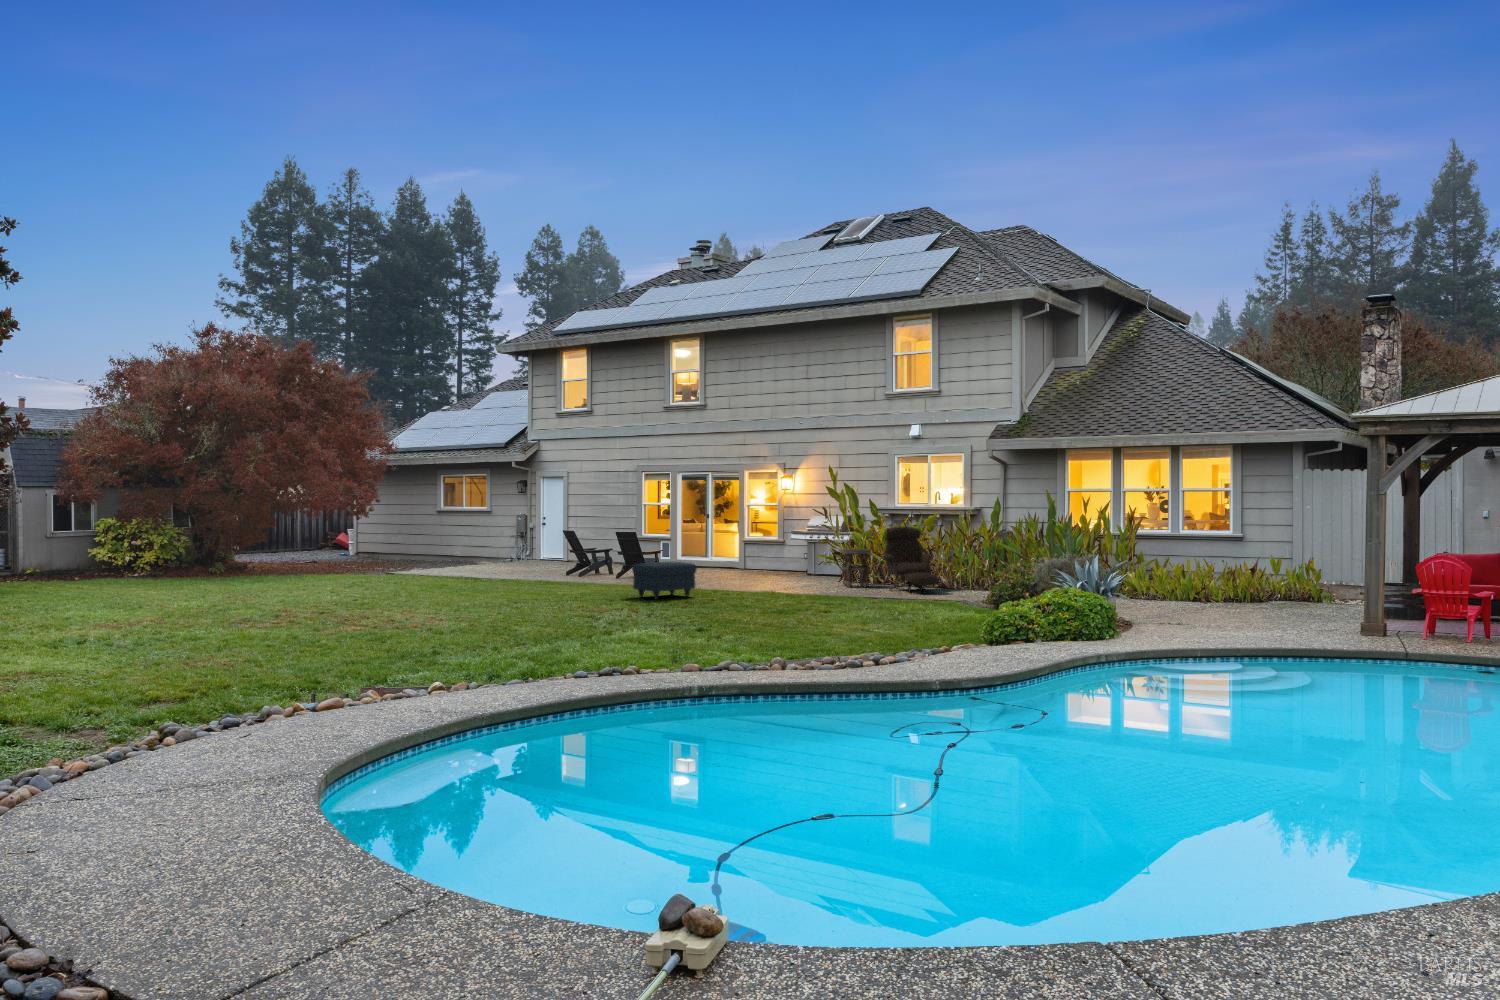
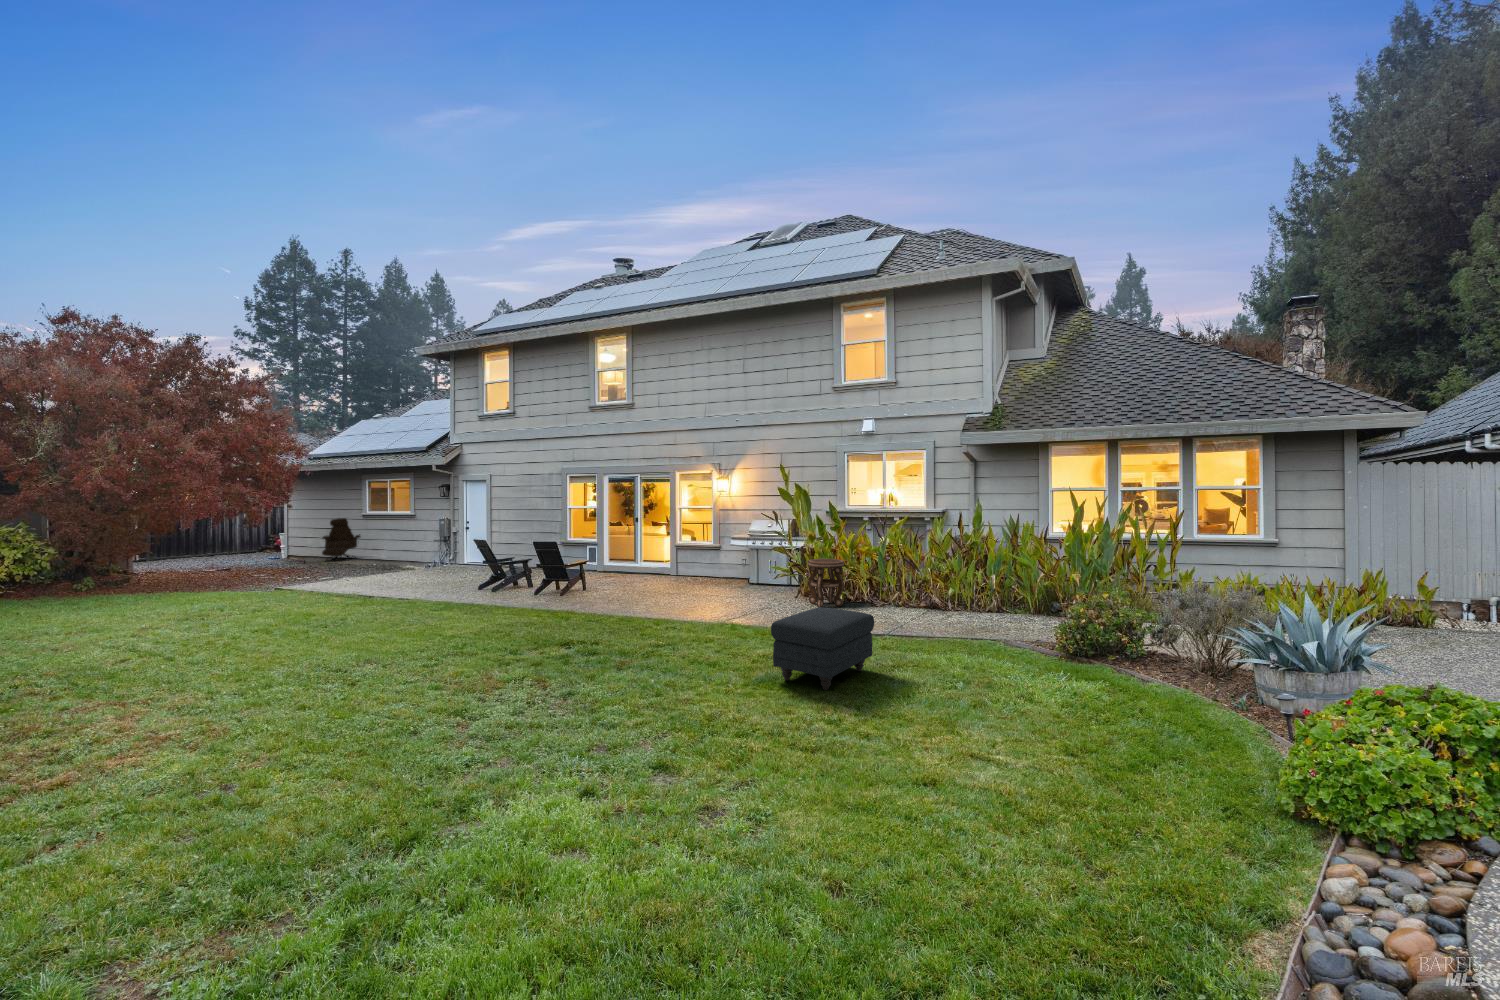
lounge chair: present [882,527,939,593] -> present [322,518,360,561]
ottoman: present [632,562,697,599] -> present [771,607,874,690]

